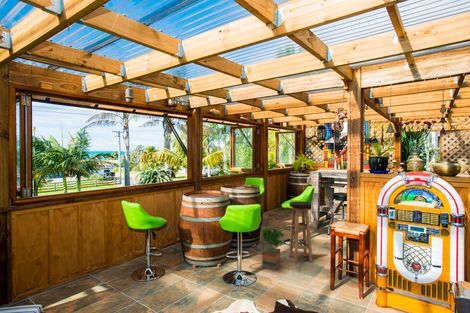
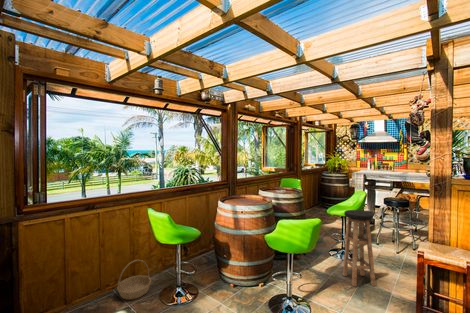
potted tree: present [262,229,284,270] -> none [311,243,343,297]
basket: none [93,247,123,280] -> present [117,260,151,299]

